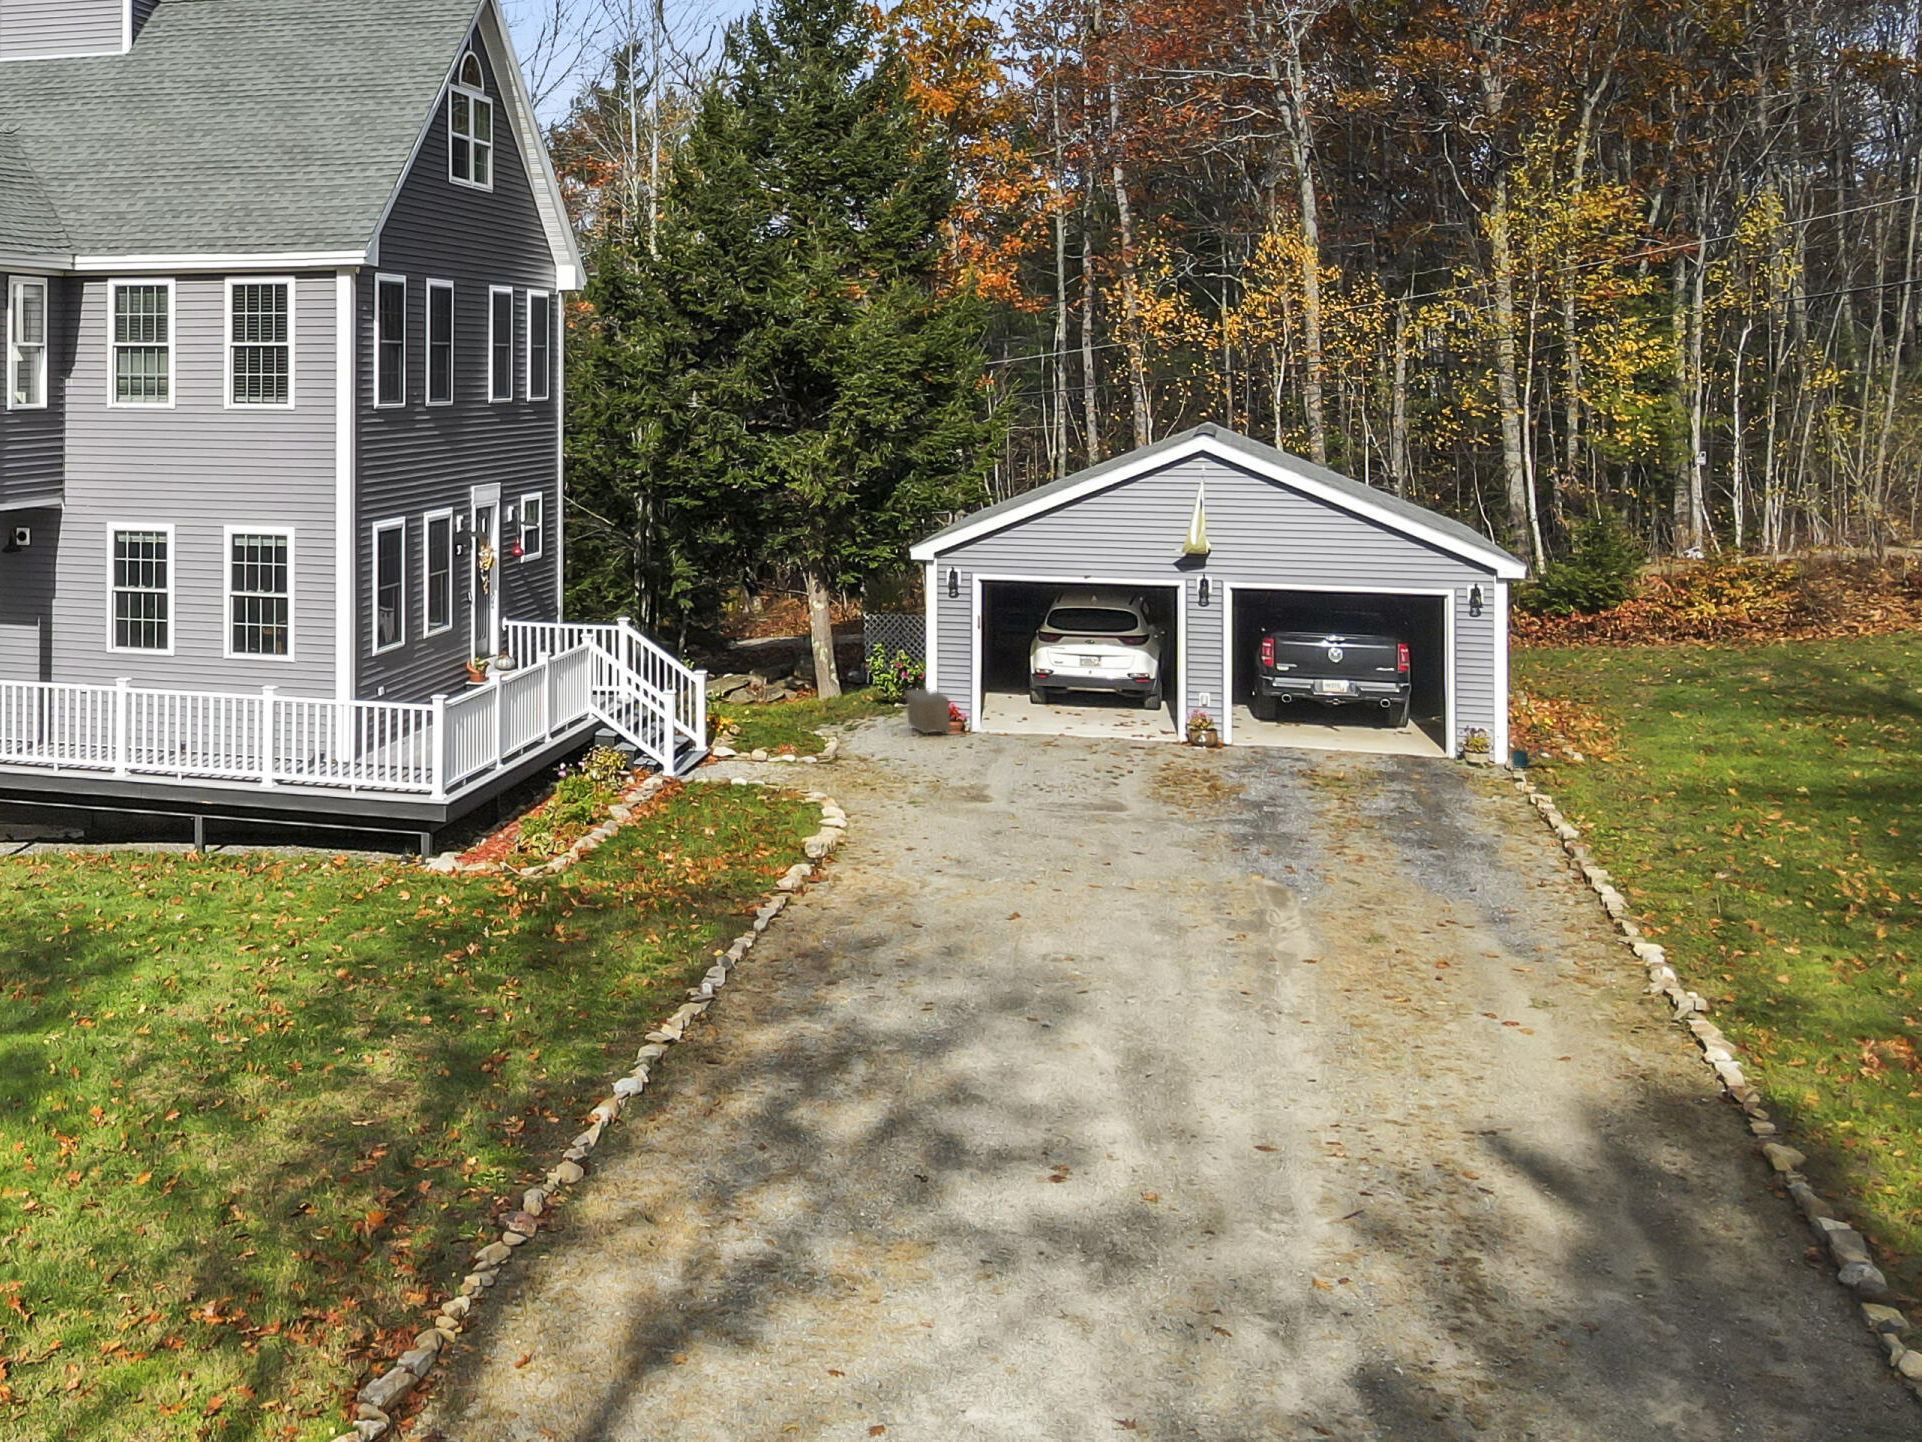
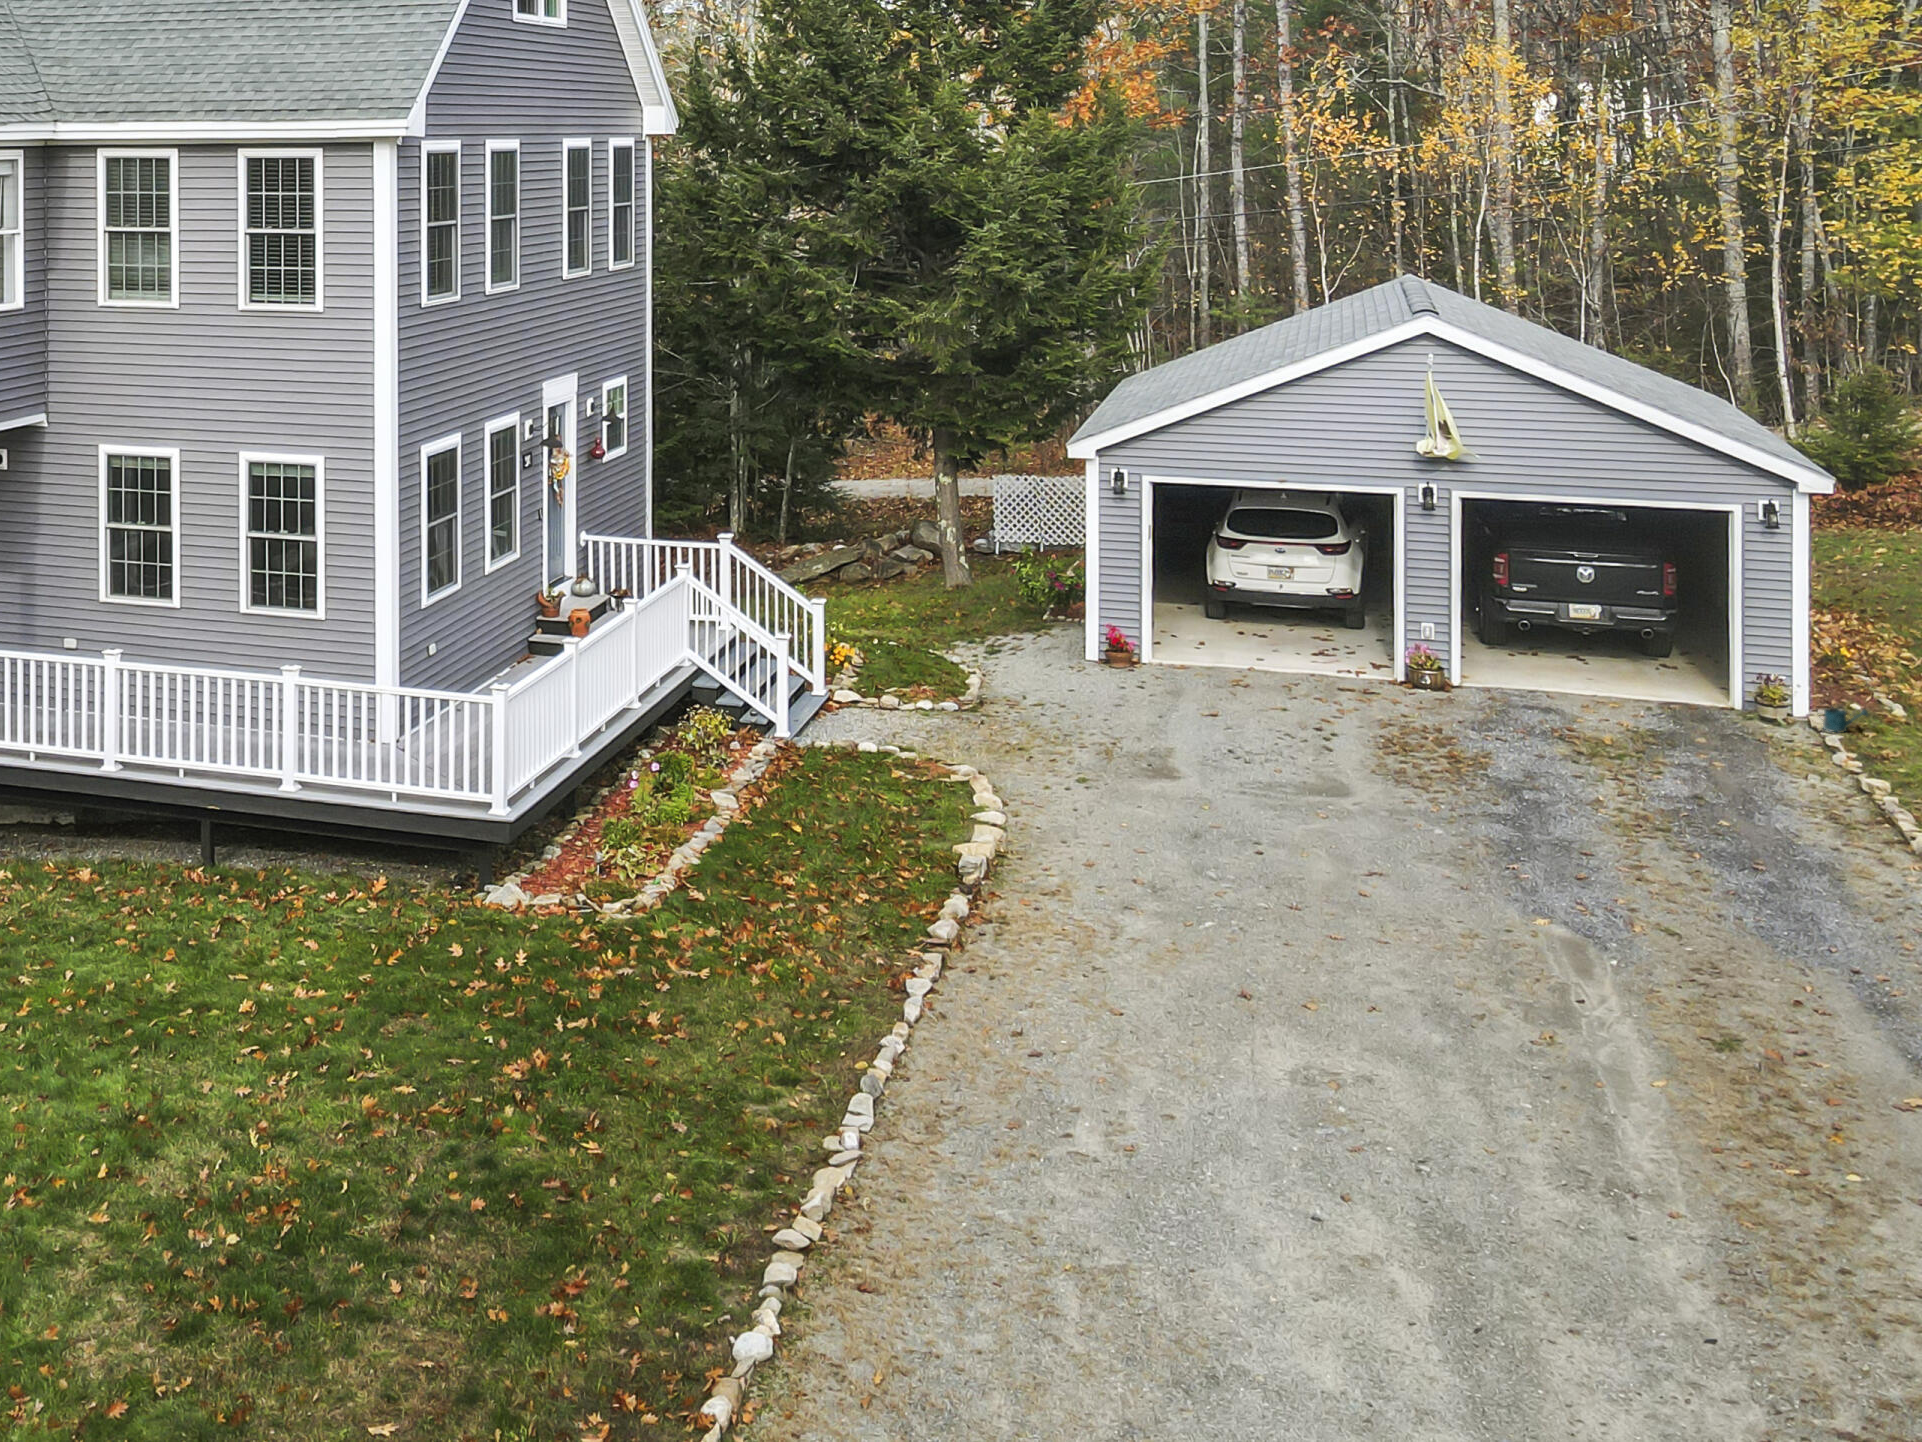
storage bench: present [905,689,950,734] -> none [1056,612,1113,672]

